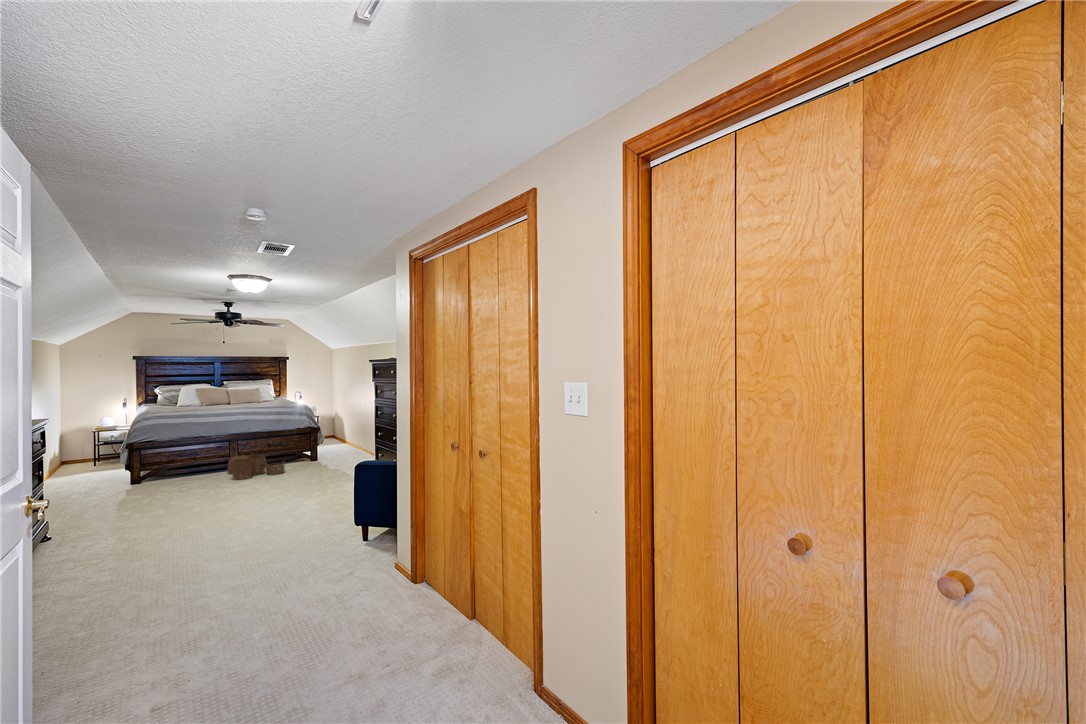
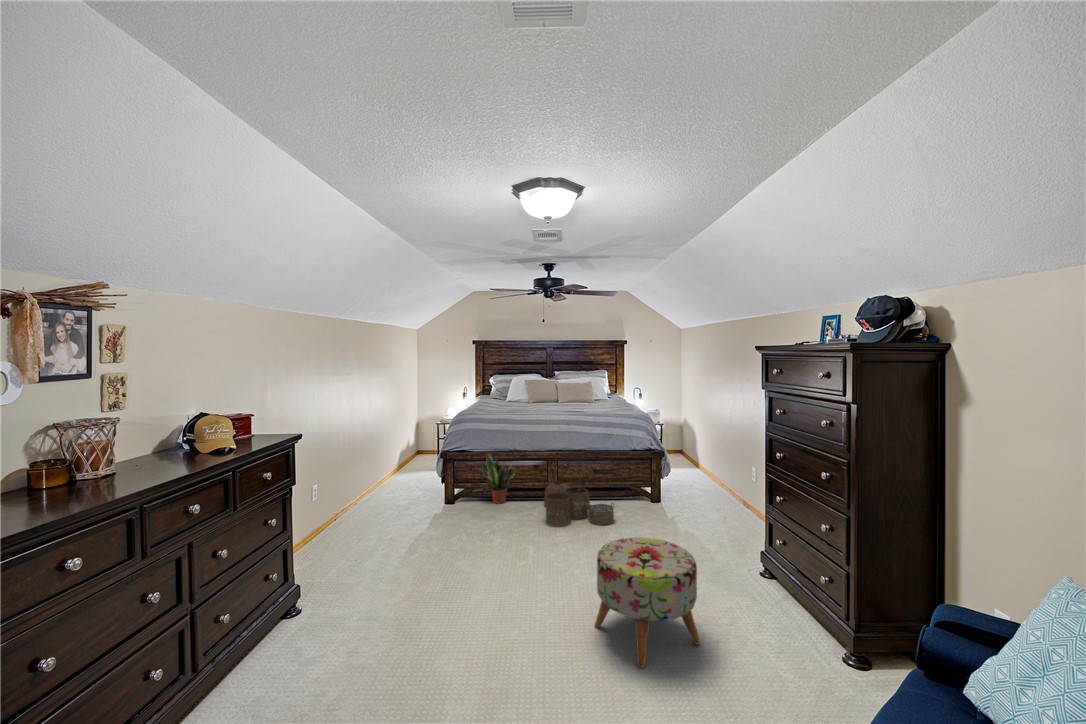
potted plant: none [169,440,201,478] -> present [482,454,515,504]
ottoman: none [279,456,336,507] -> present [595,537,700,668]

